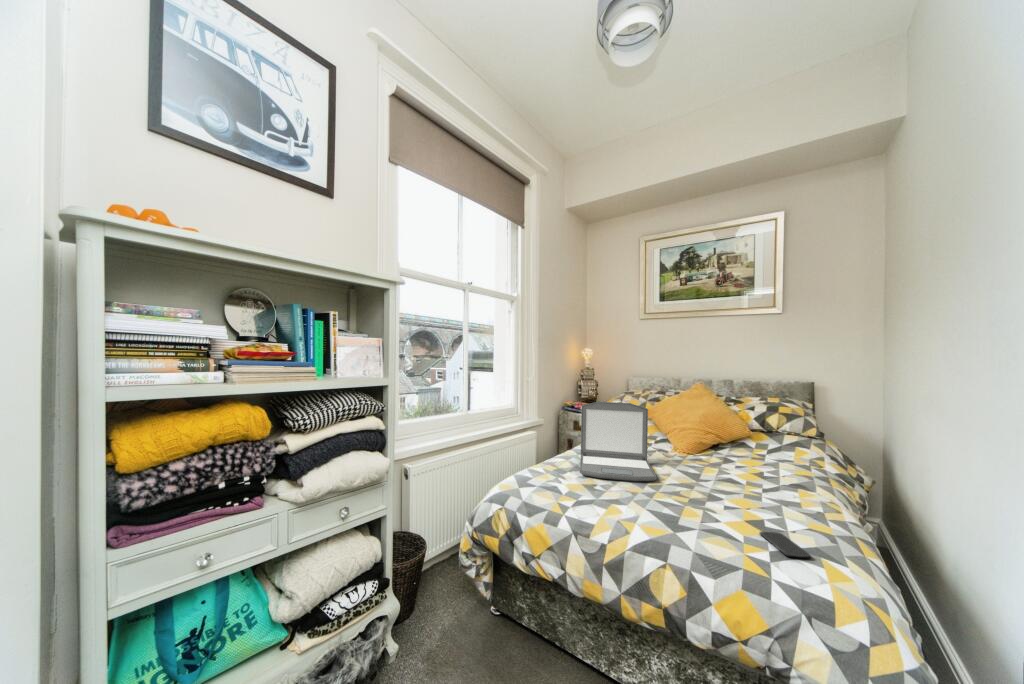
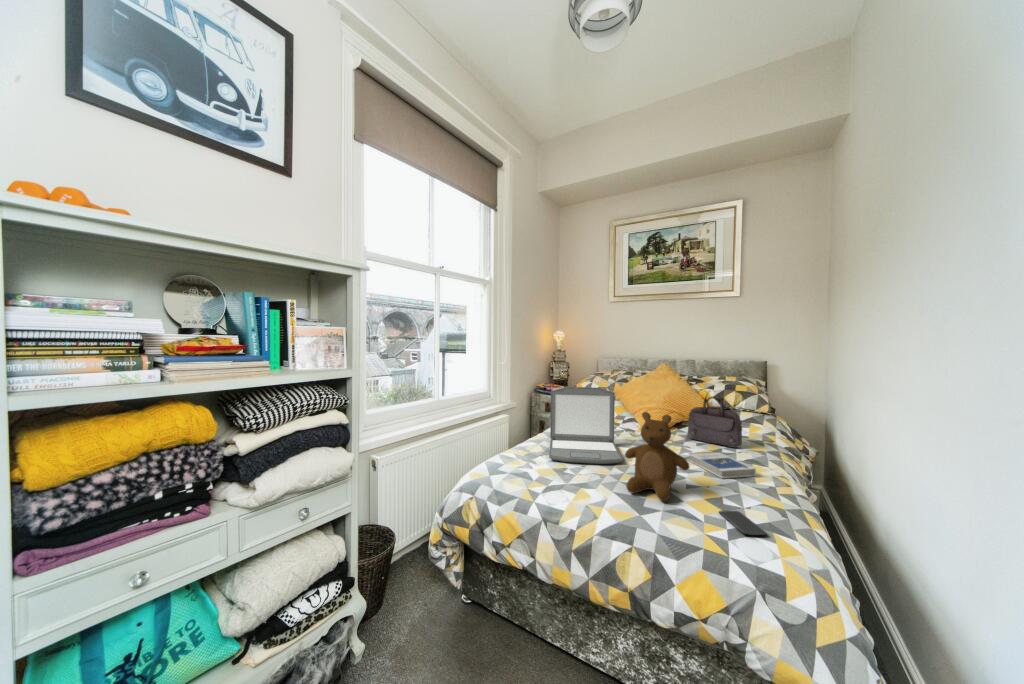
handbag: none [726,410,786,472] -> present [688,395,742,448]
teddy bear: none [659,427,728,520] -> present [625,412,689,501]
hardback book: none [726,473,801,500] -> present [688,452,756,478]

